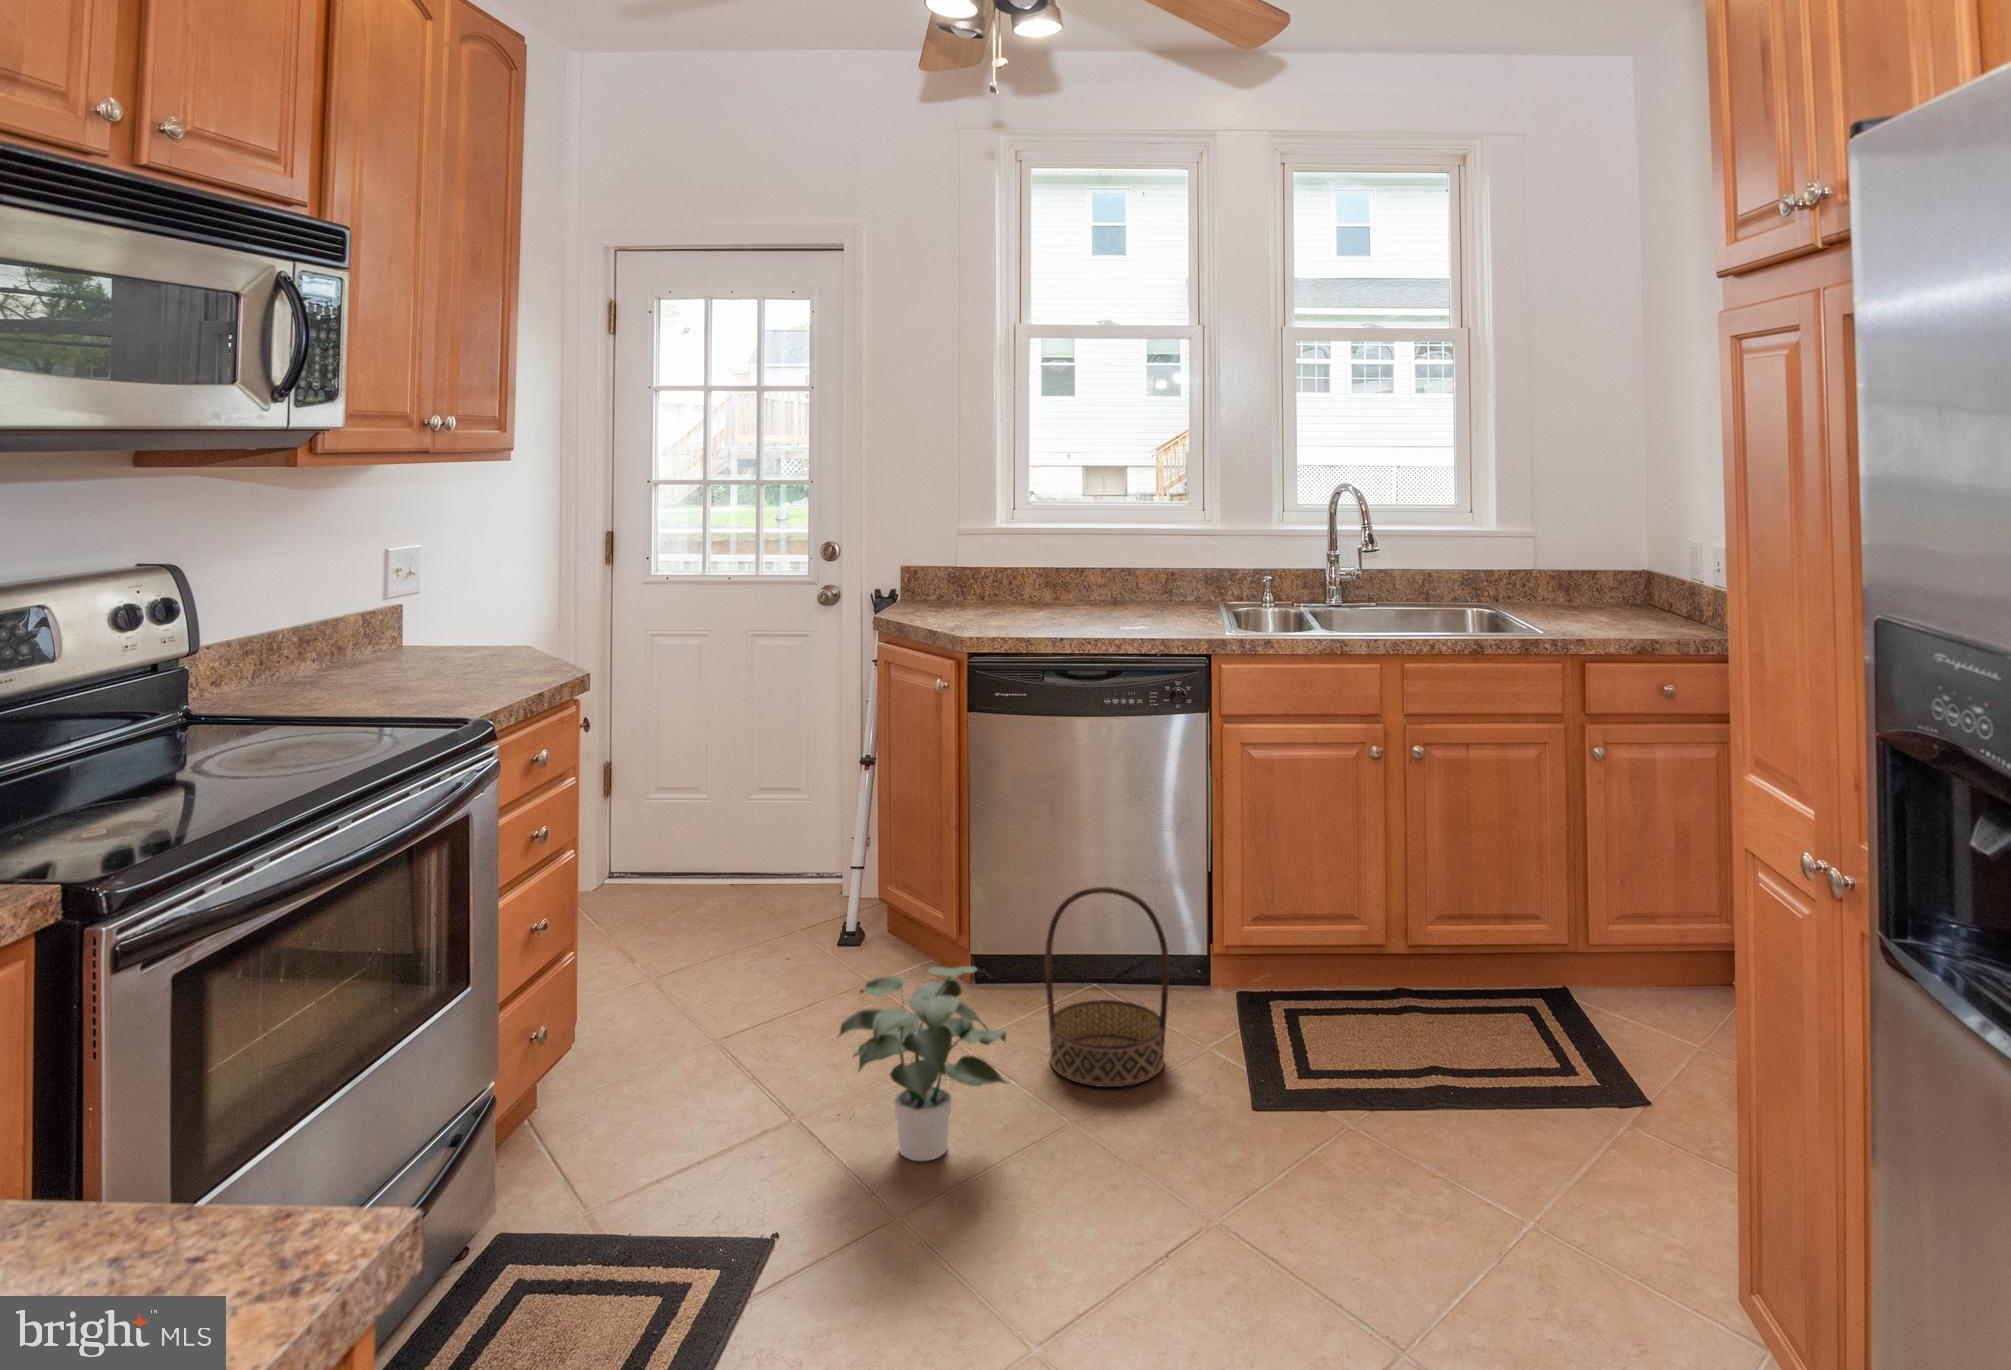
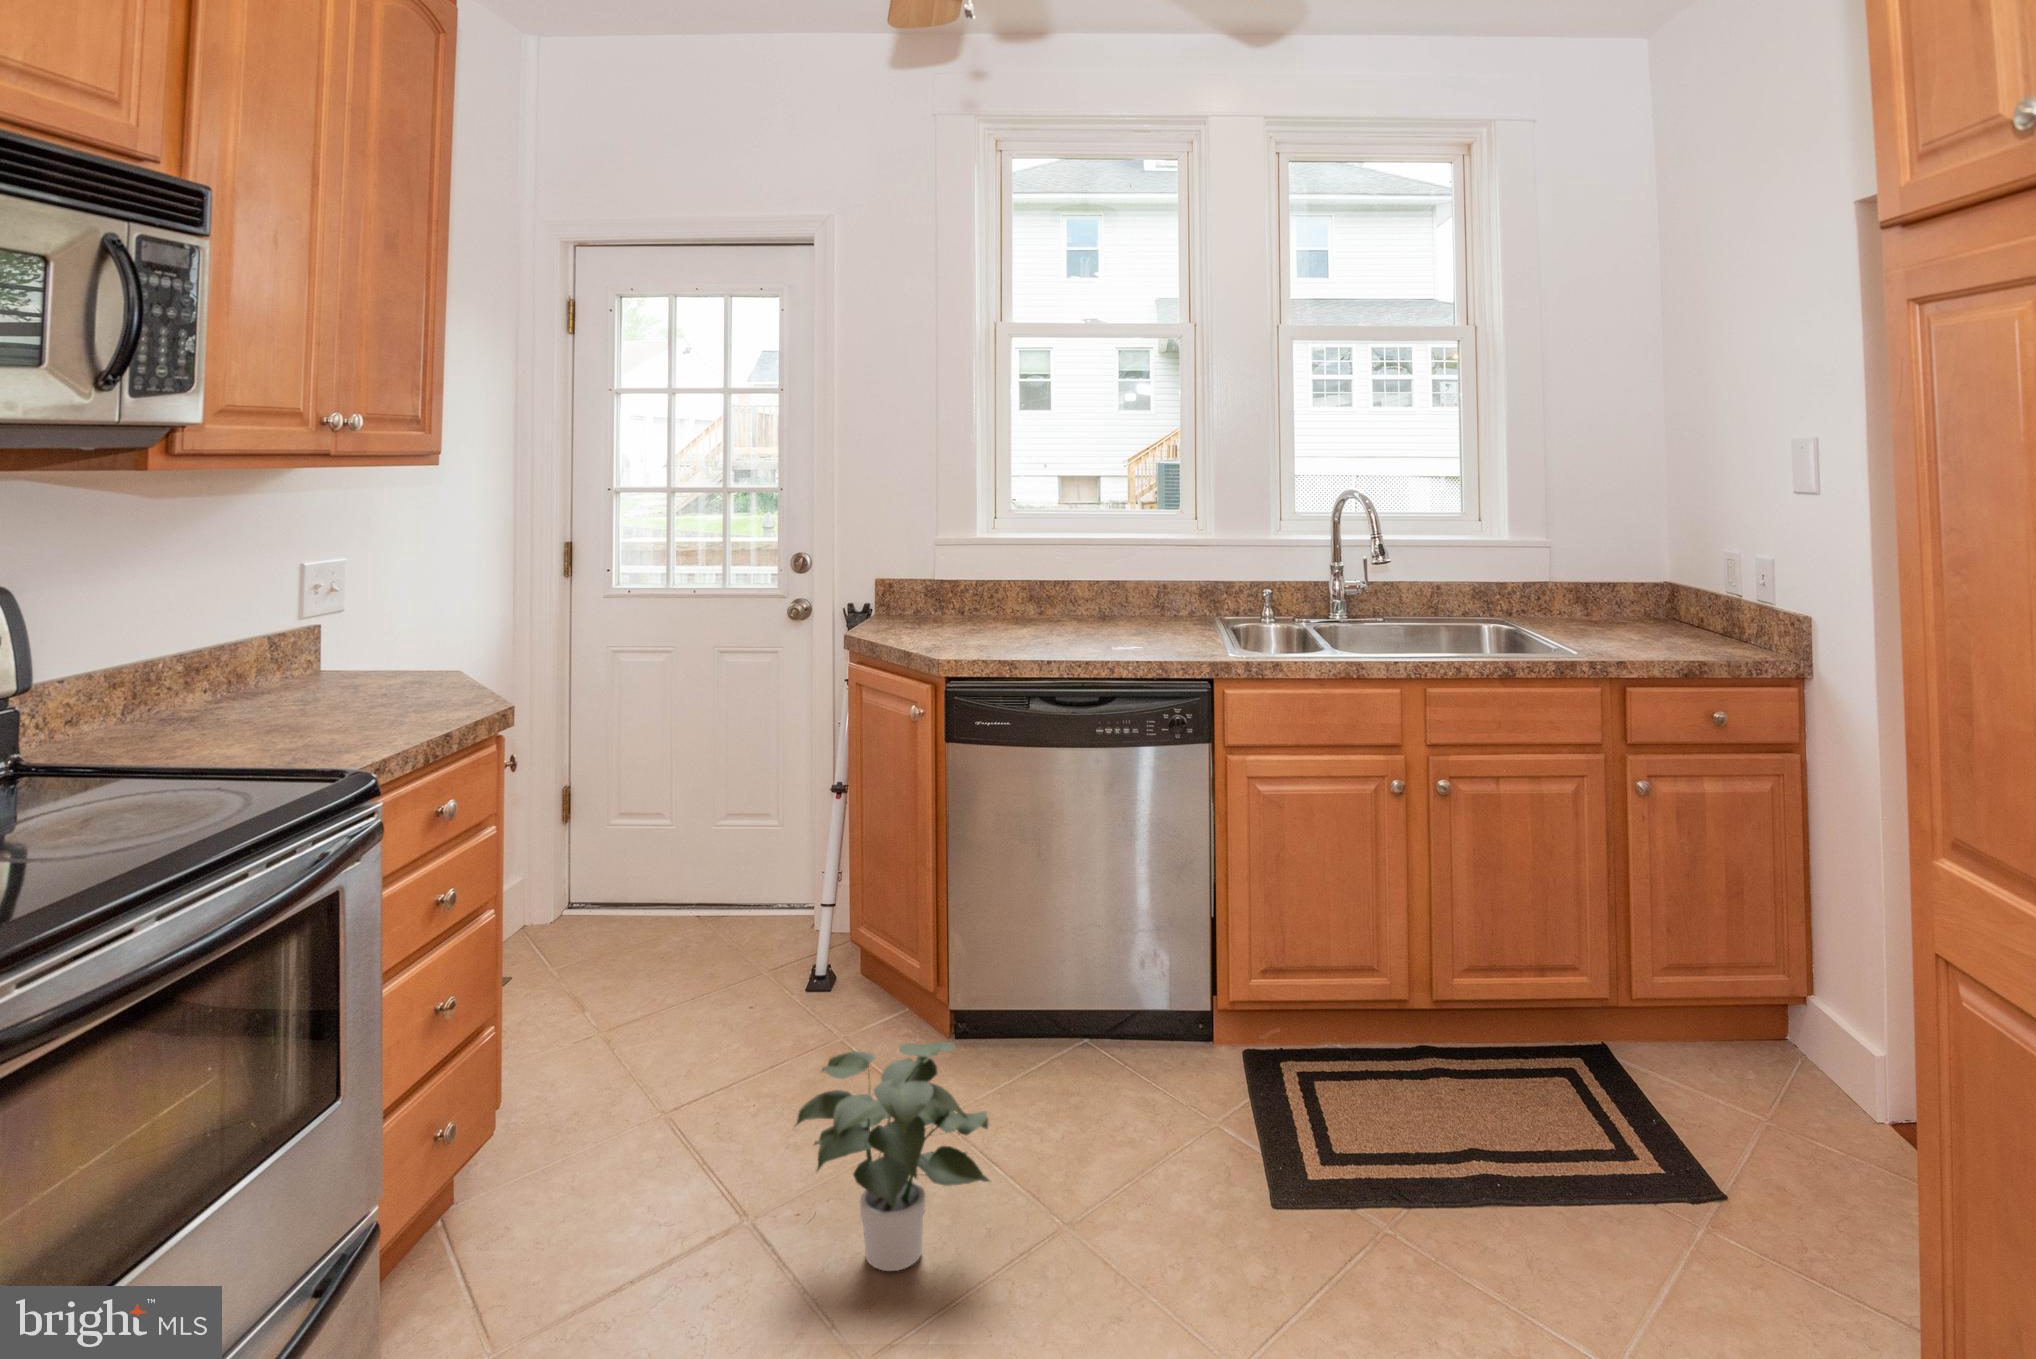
basket: present [1045,887,1169,1087] -> none [1033,941,1172,1170]

